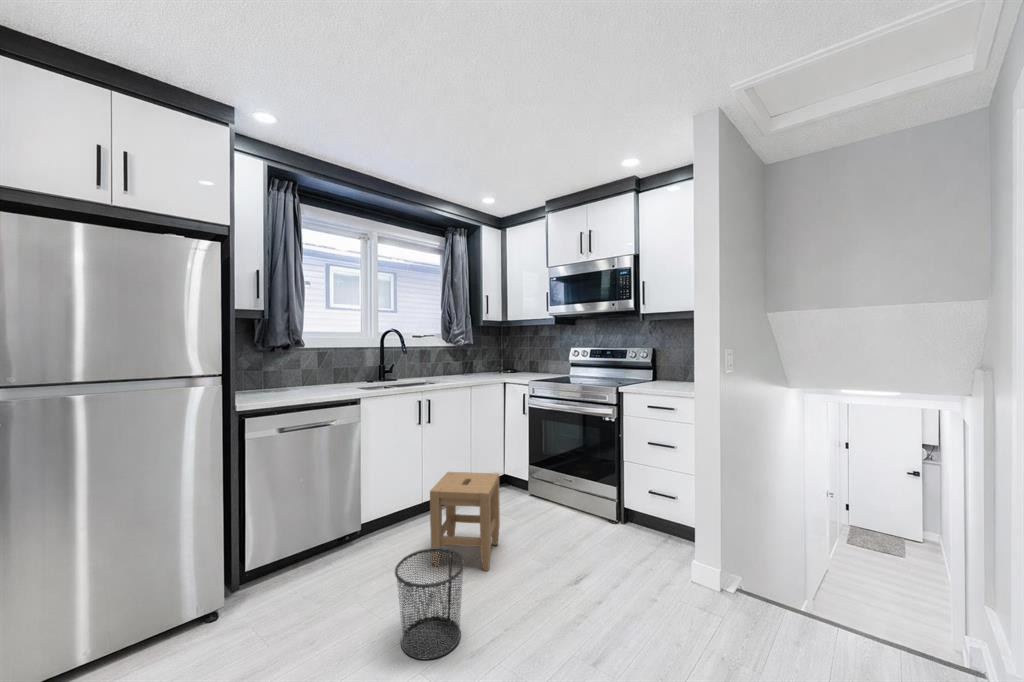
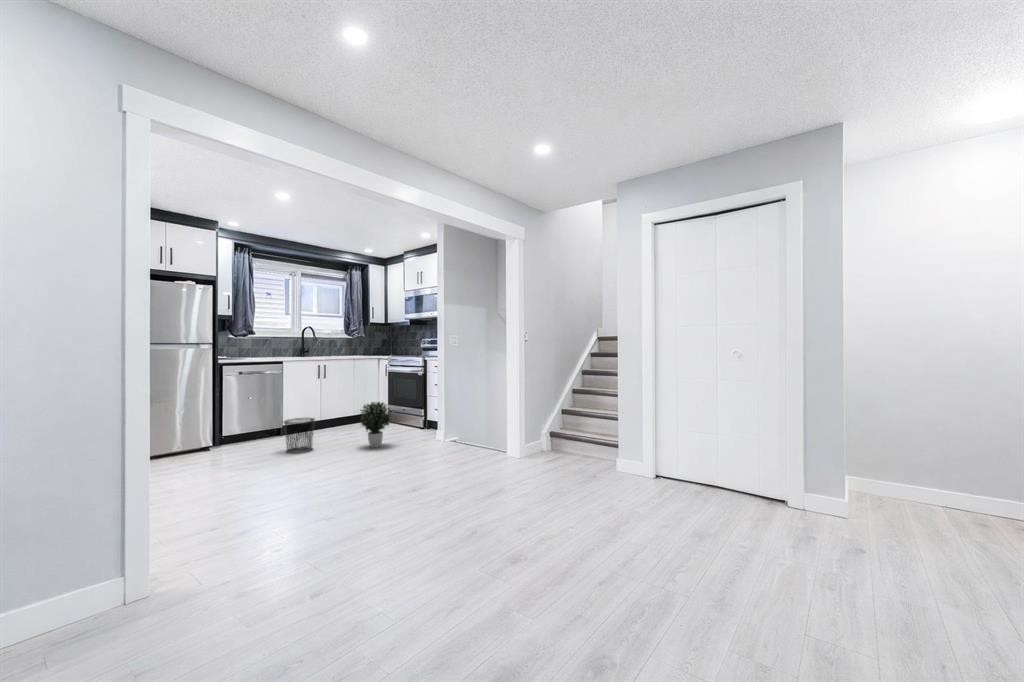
stool: present [430,472,500,571] -> none [312,399,354,440]
potted plant: none [556,506,633,621] -> present [360,402,391,448]

